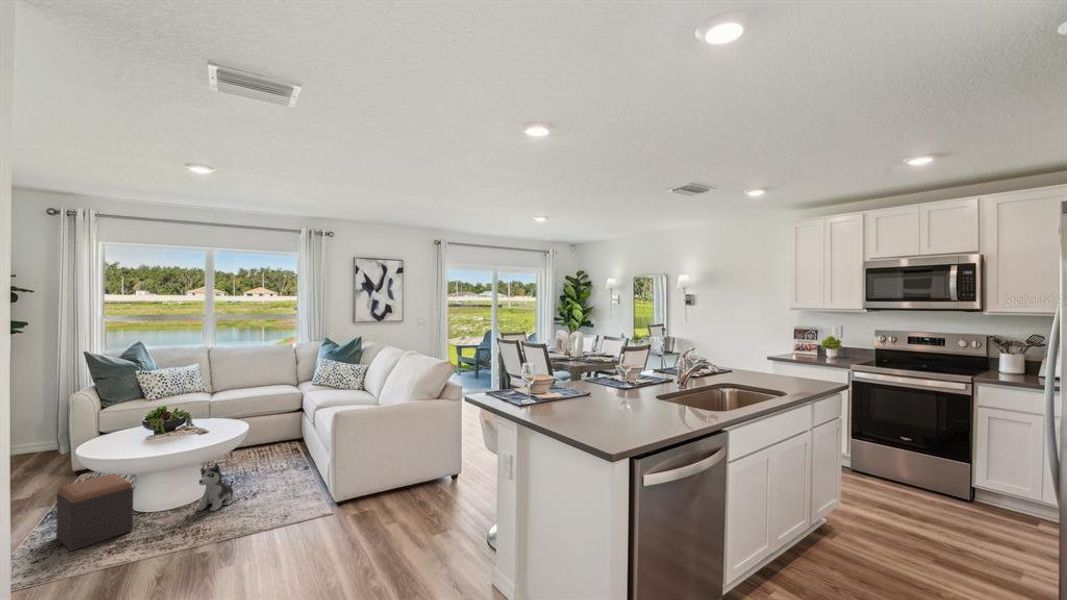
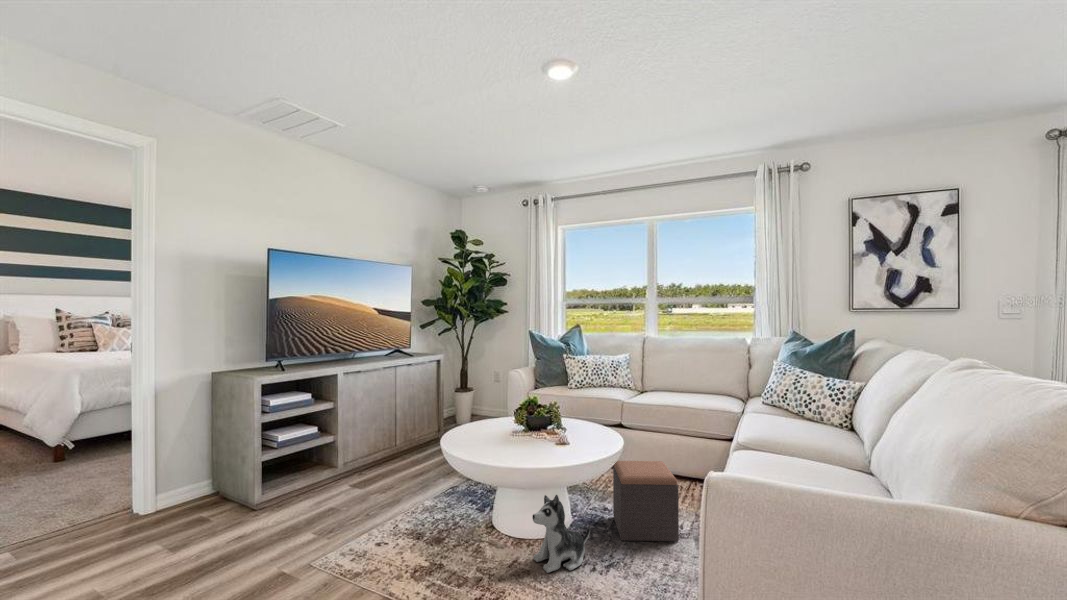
footstool: present [56,474,133,551] -> present [613,461,679,542]

